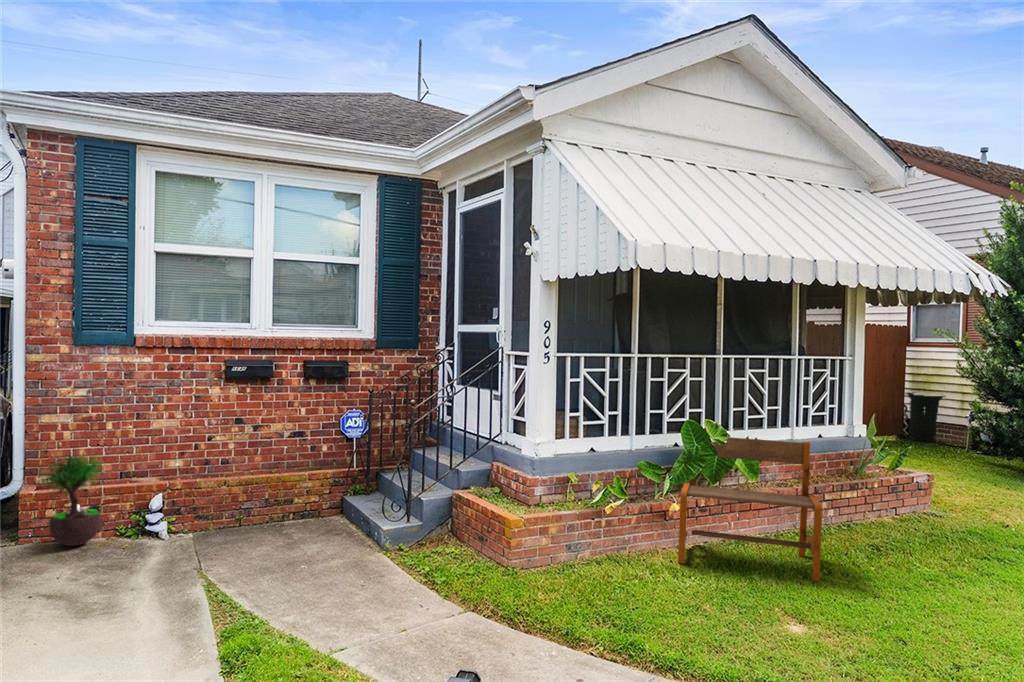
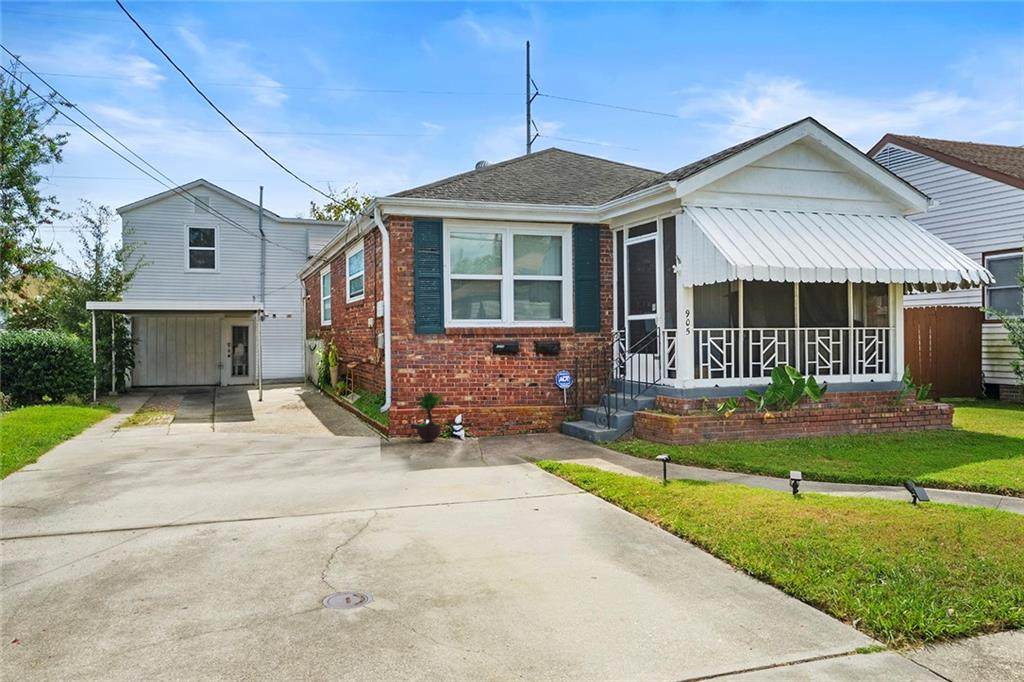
trash can: present [904,392,946,442] -> none [969,361,1006,399]
bench: present [678,437,822,581] -> none [771,374,856,452]

